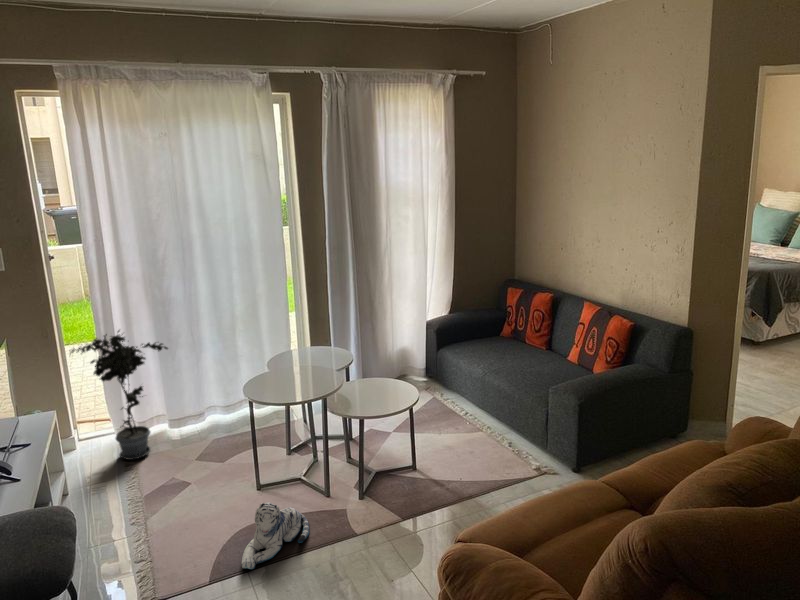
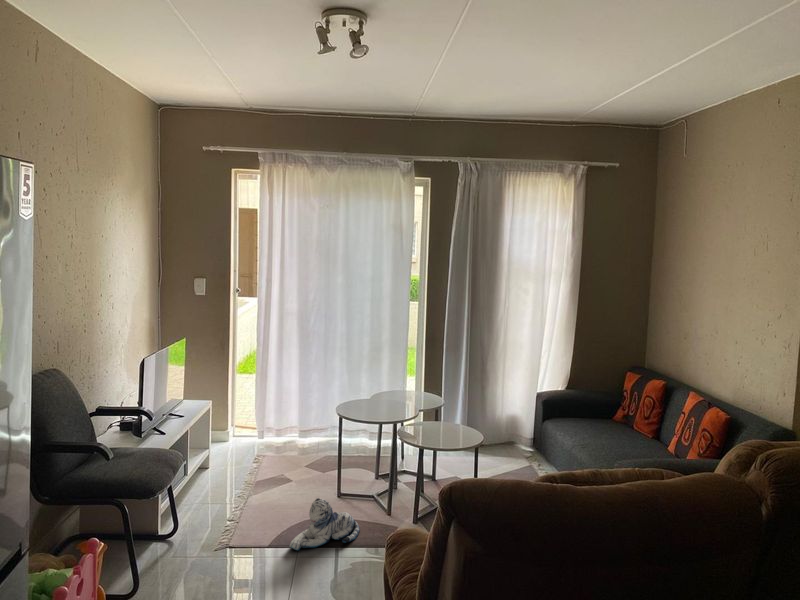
potted plant: present [70,330,168,460] -> none [230,349,299,457]

